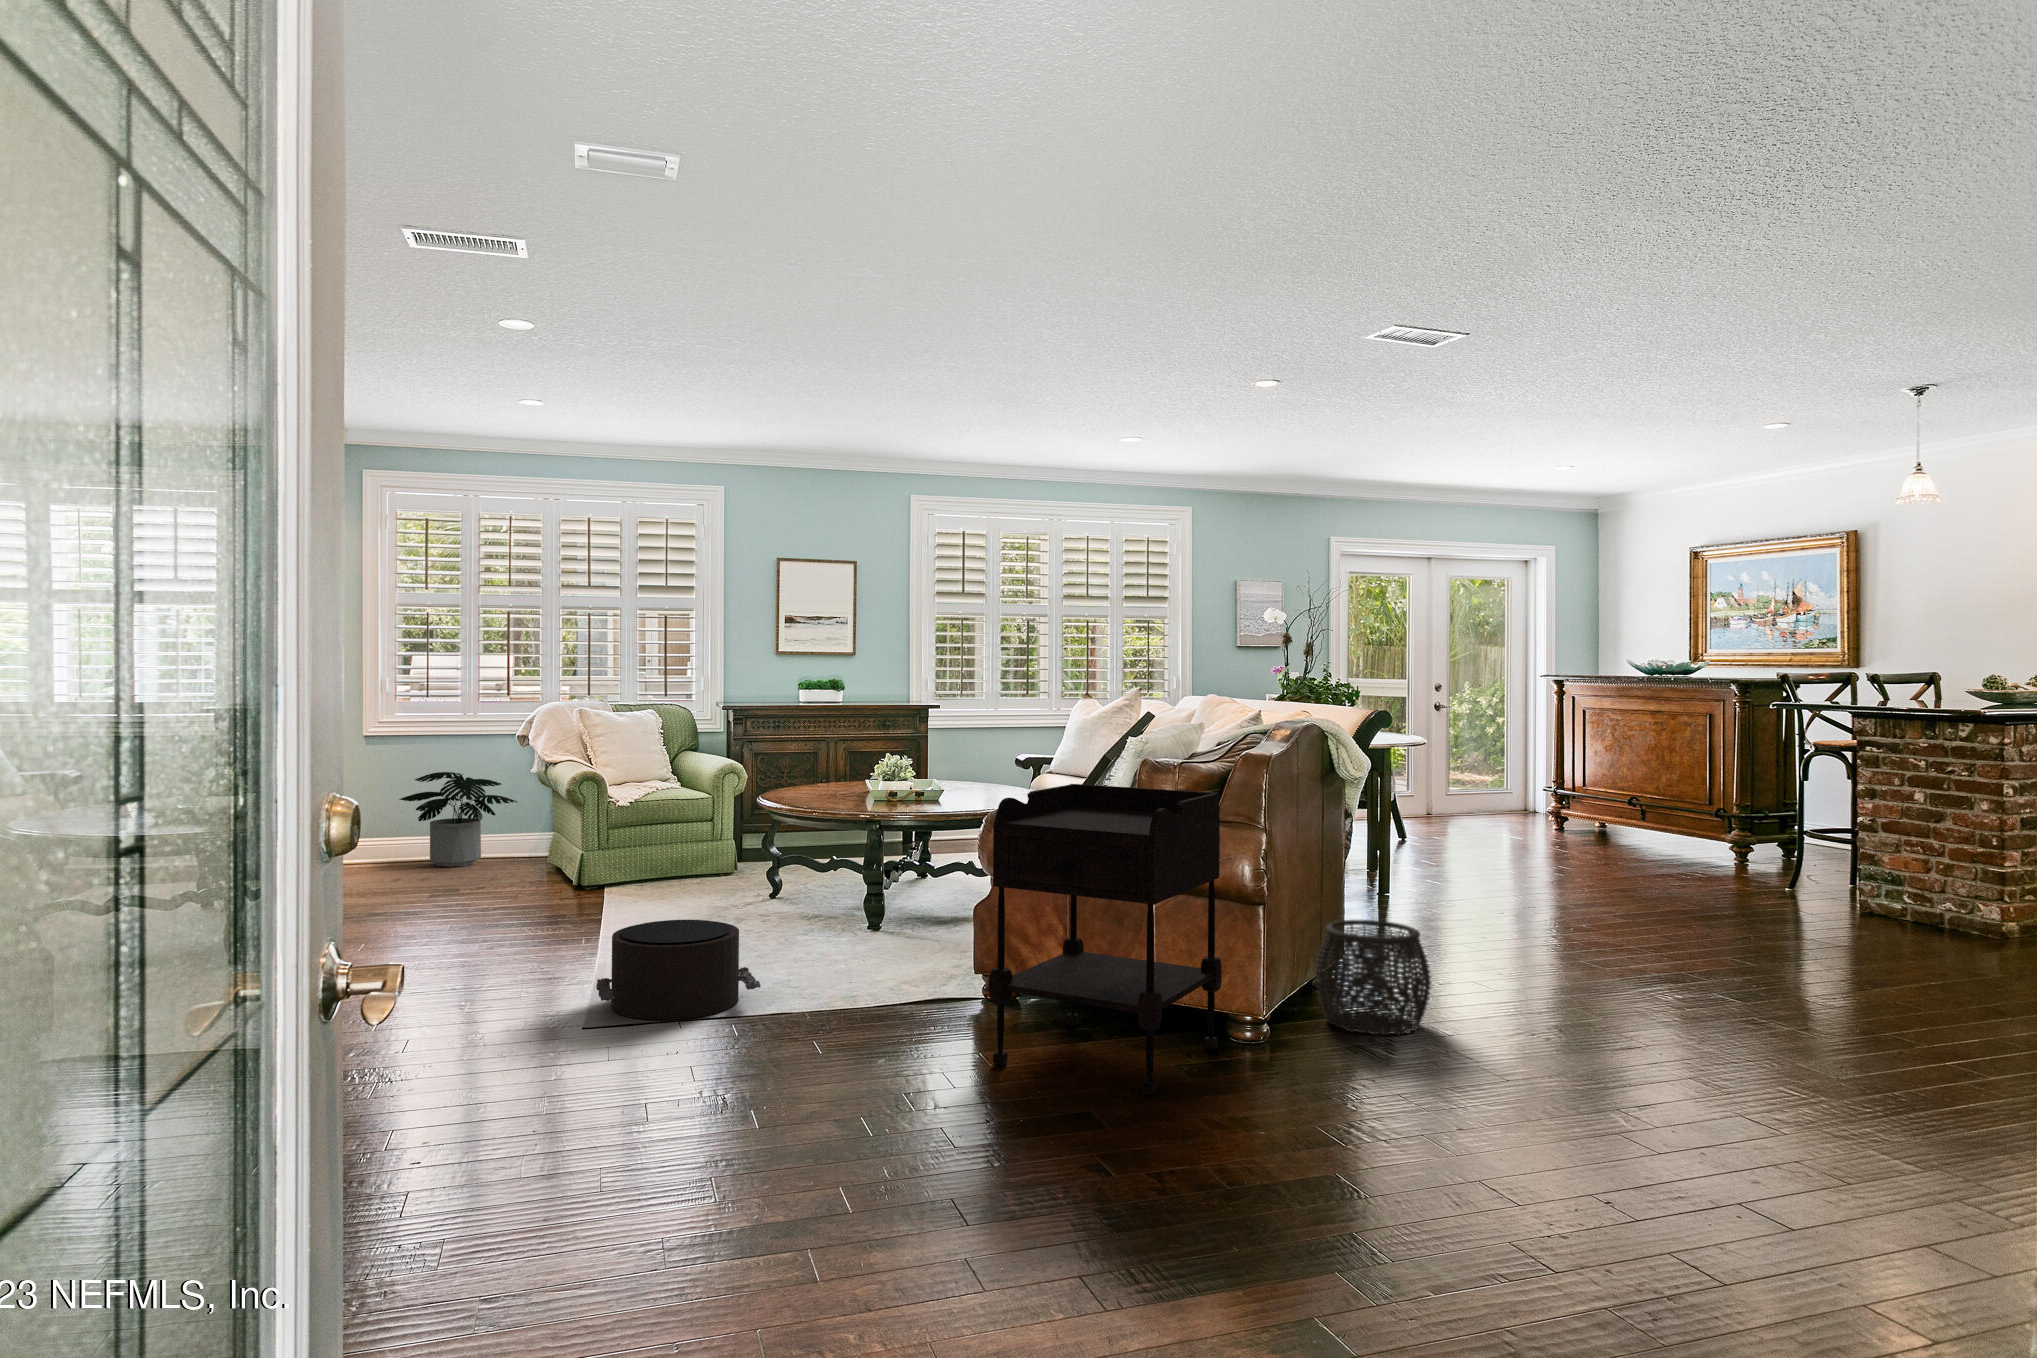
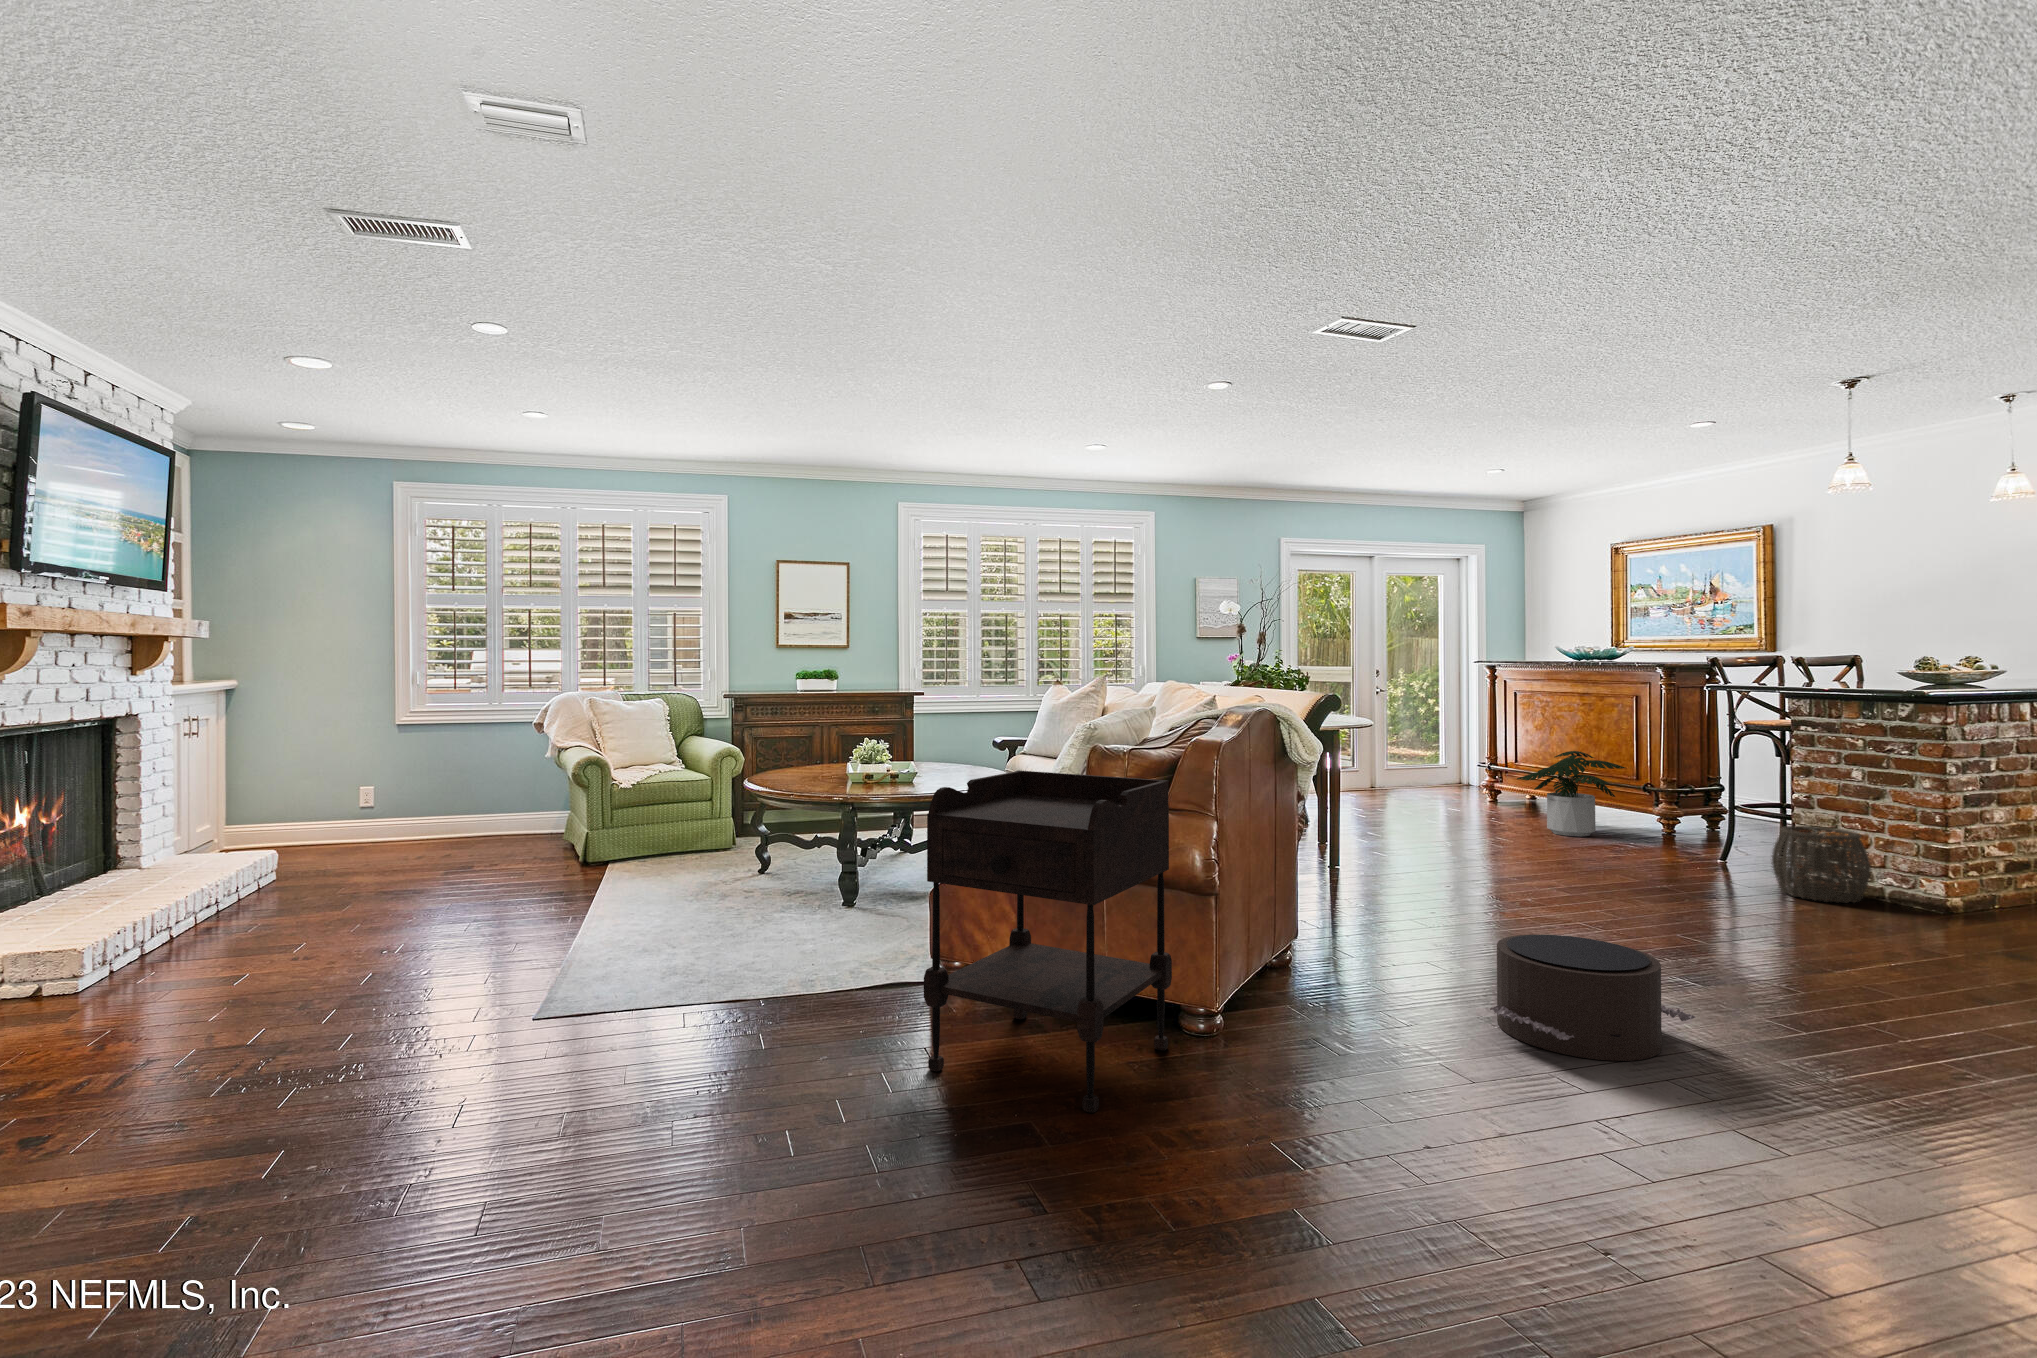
potted plant: present [399,772,518,867] -> present [1517,751,1625,837]
pouf: present [596,920,761,1020] -> present [1490,934,1695,1061]
woven basket: present [1315,920,1431,1035] -> present [1772,826,1871,903]

